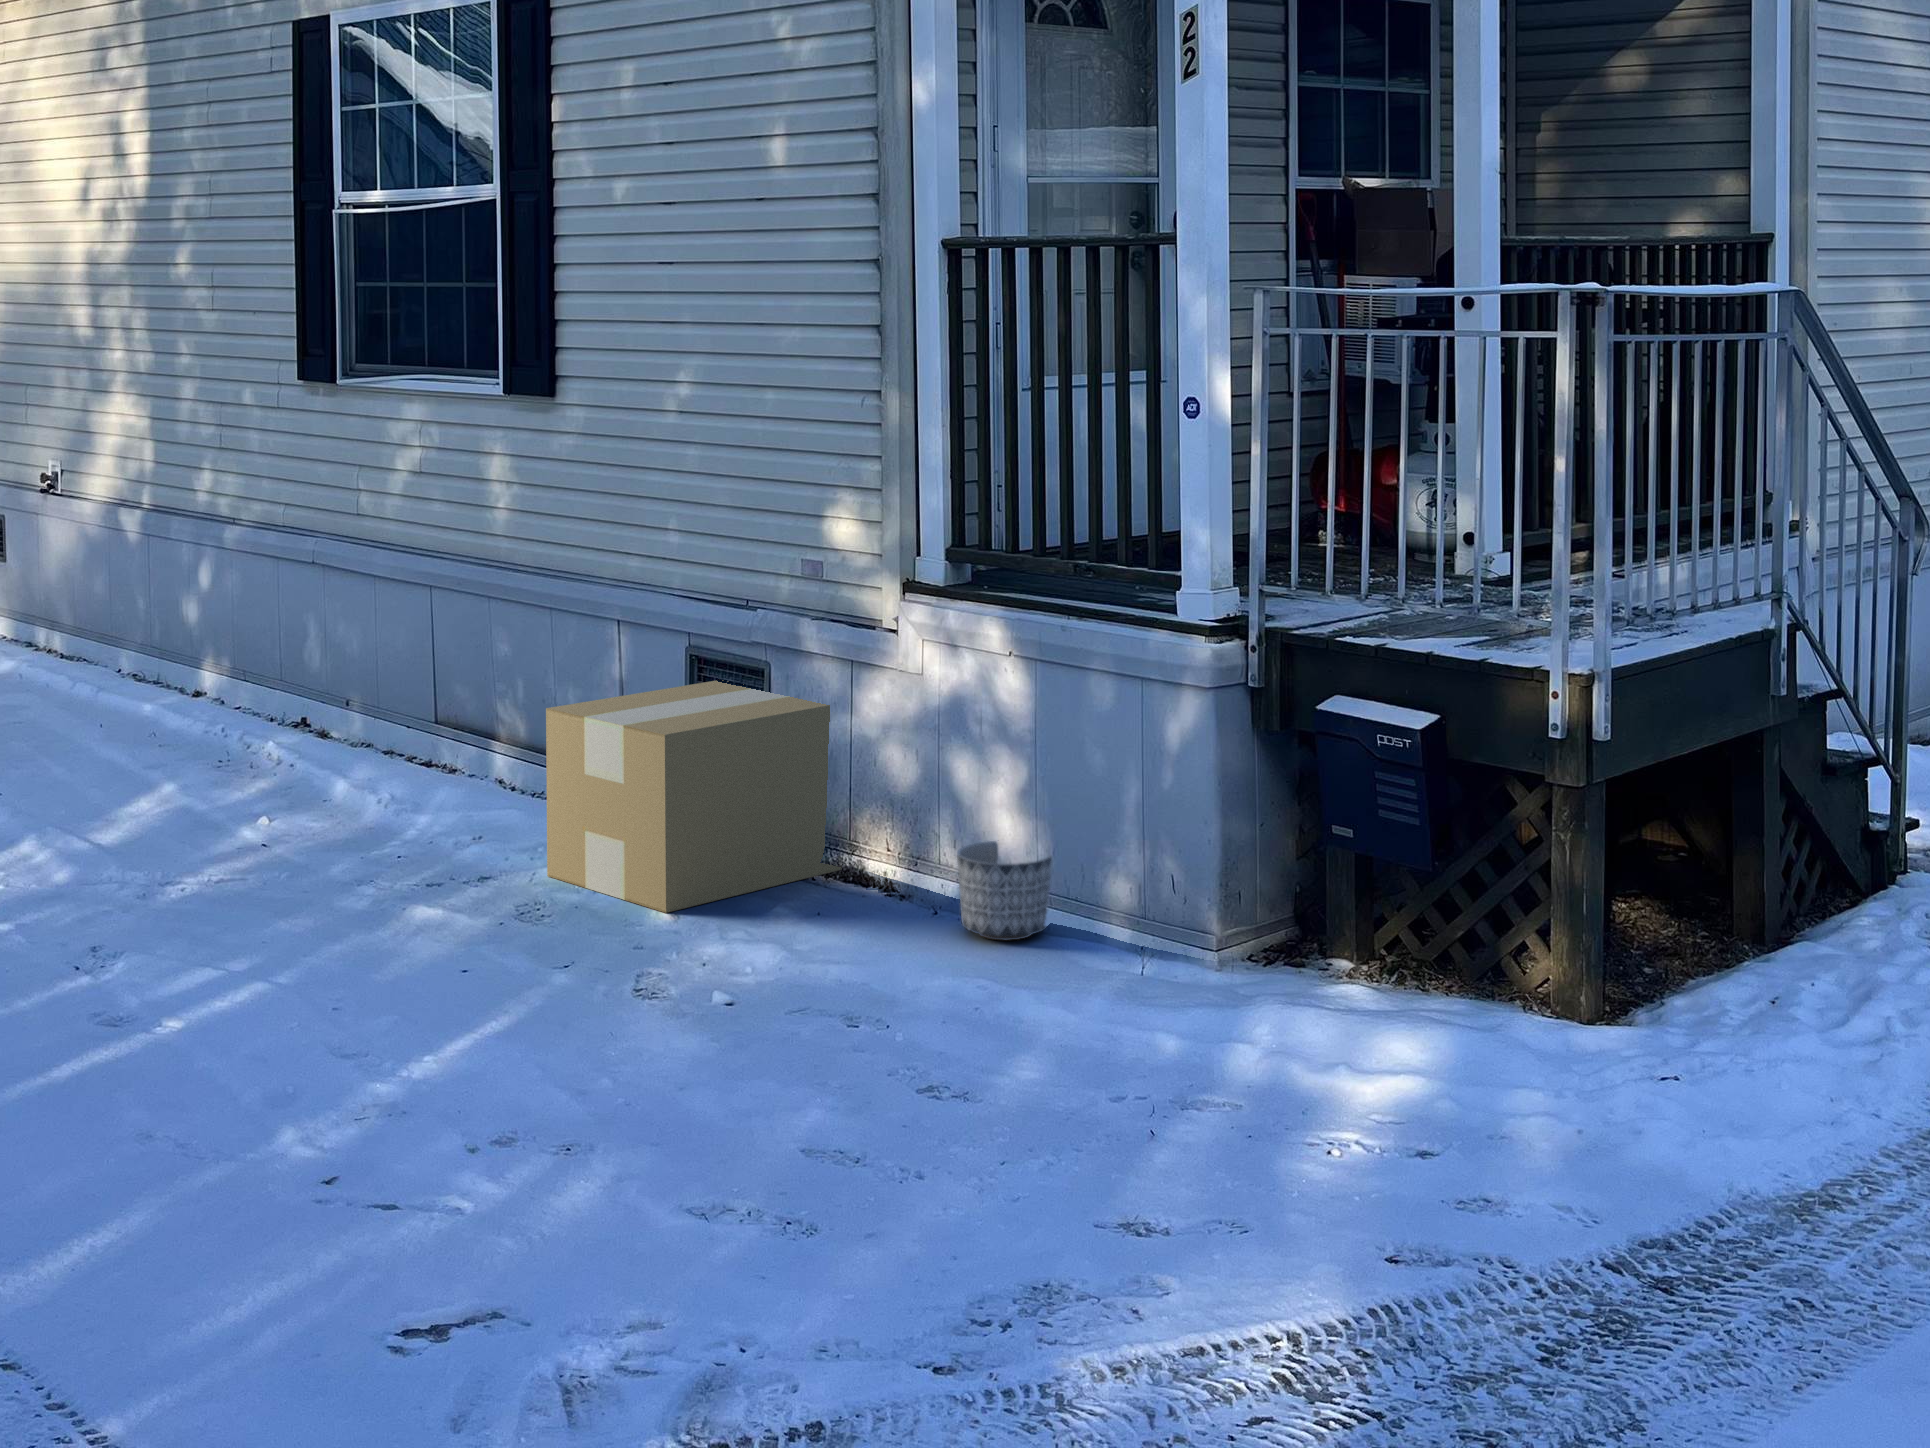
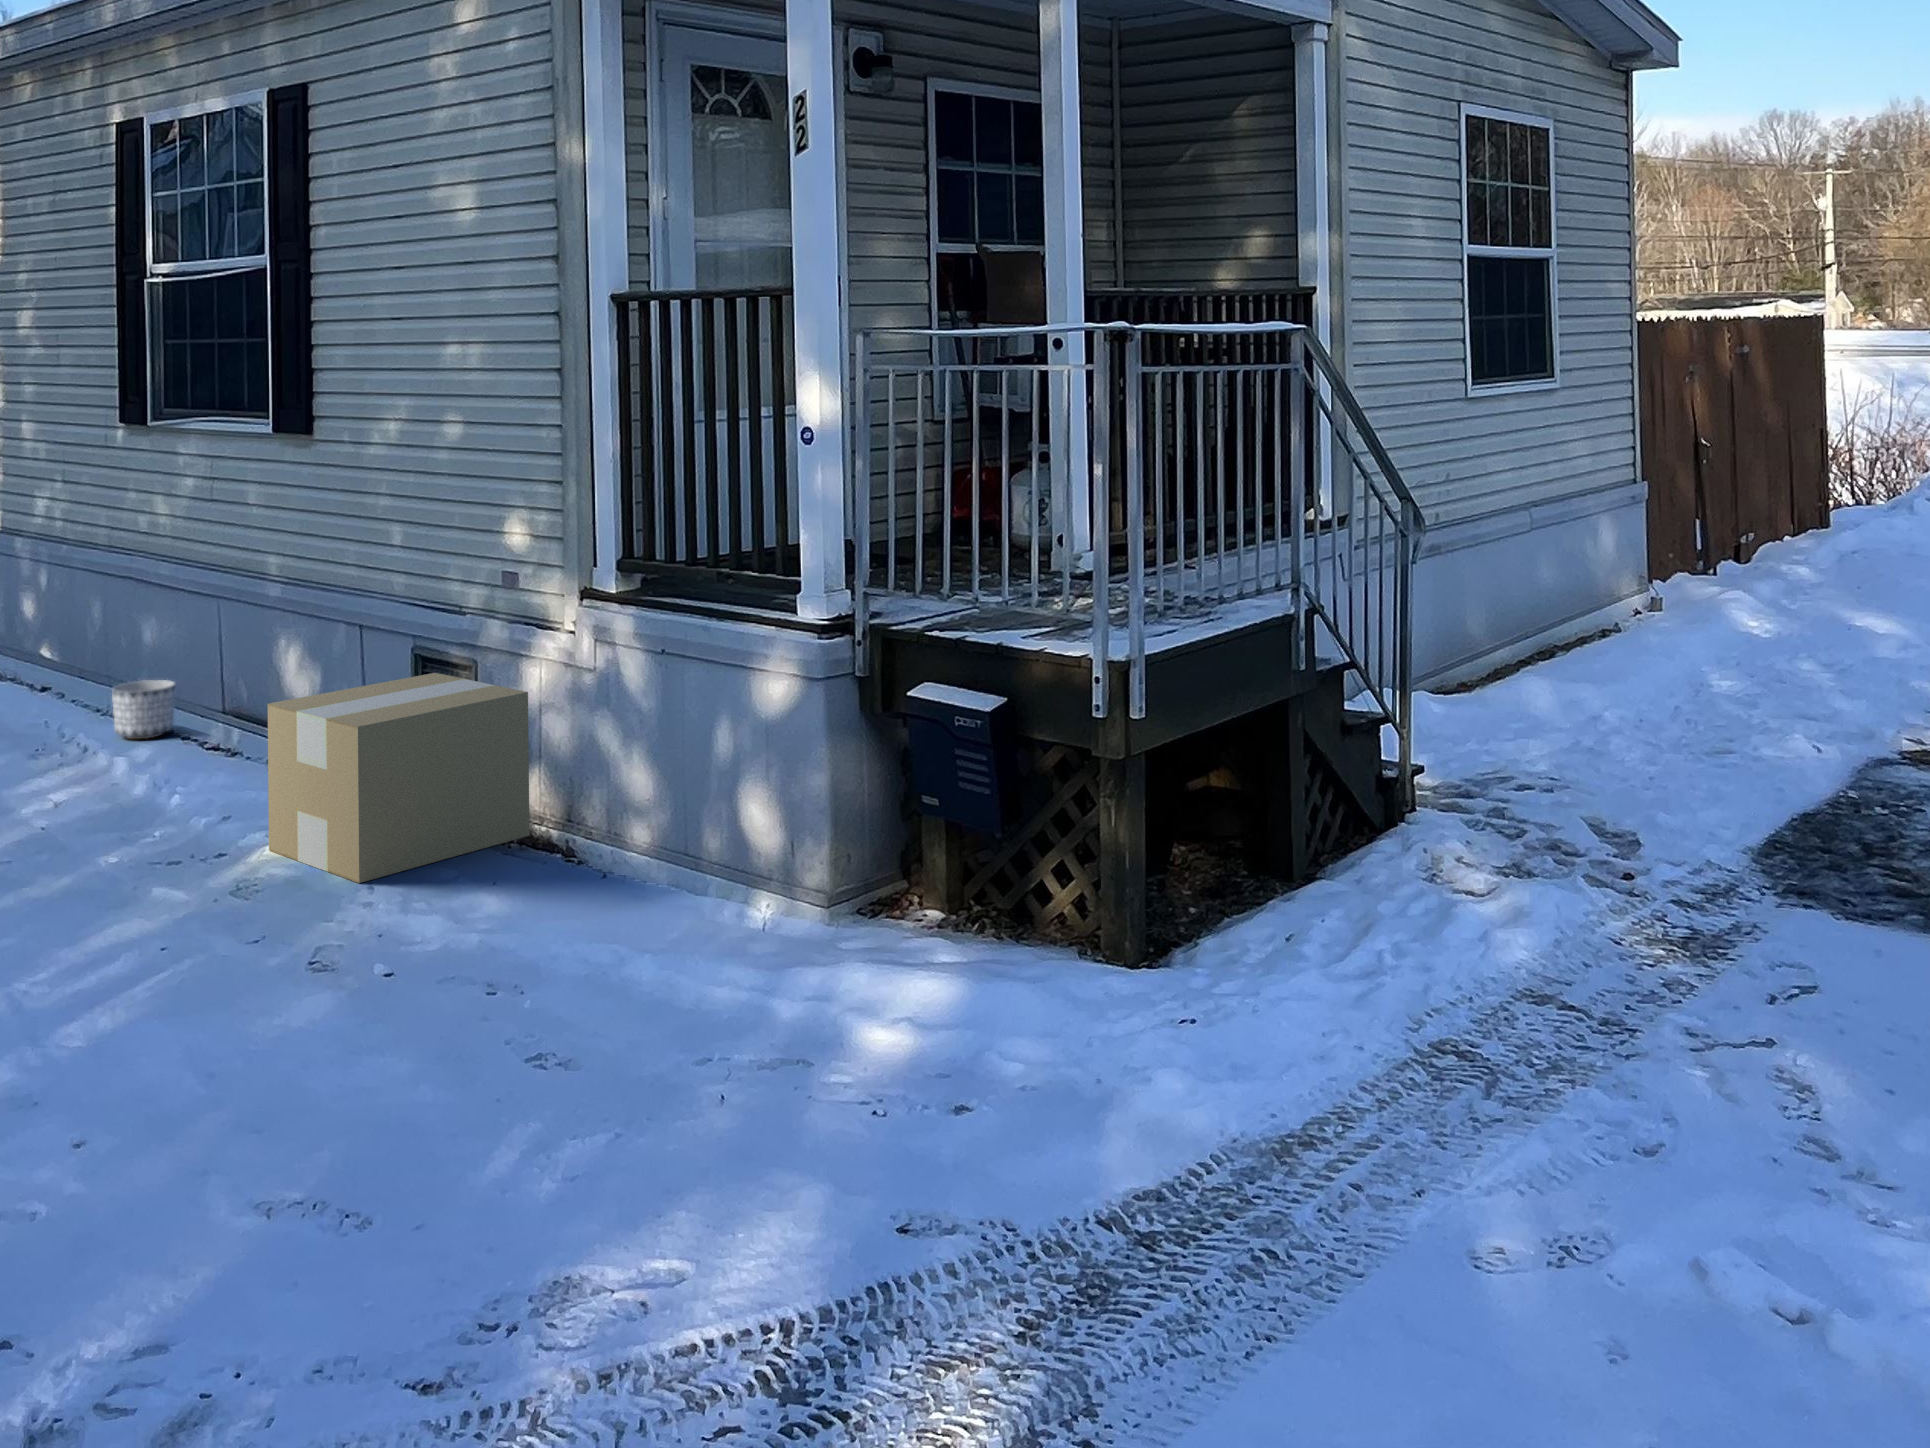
planter: present [957,841,1052,941] -> present [112,680,176,739]

